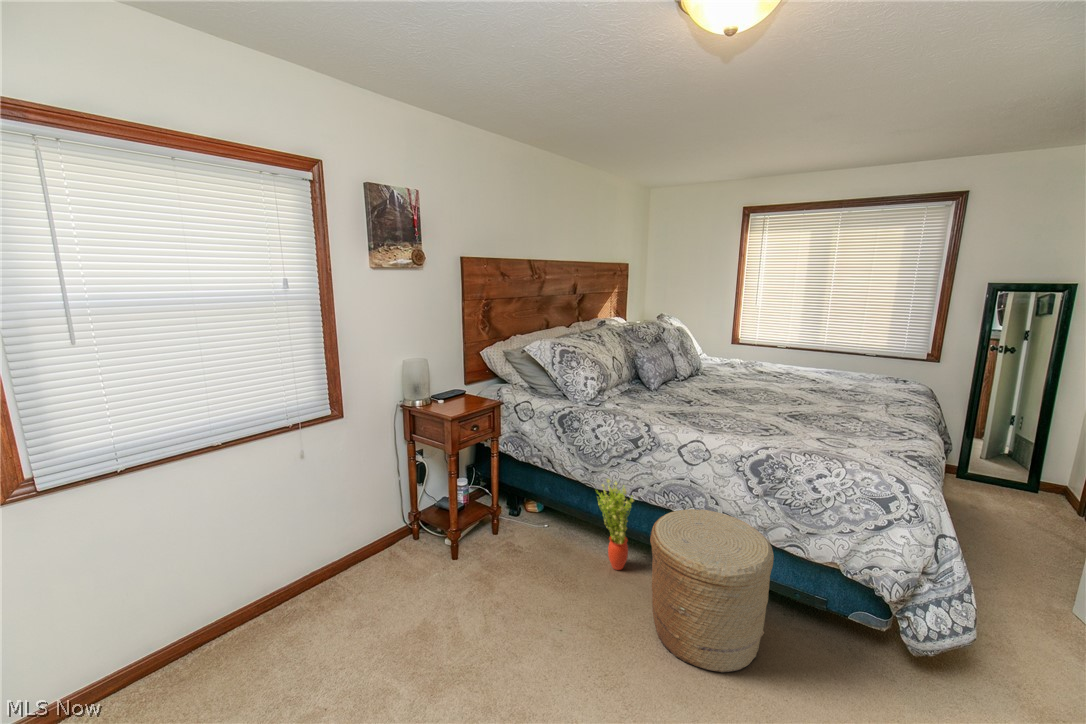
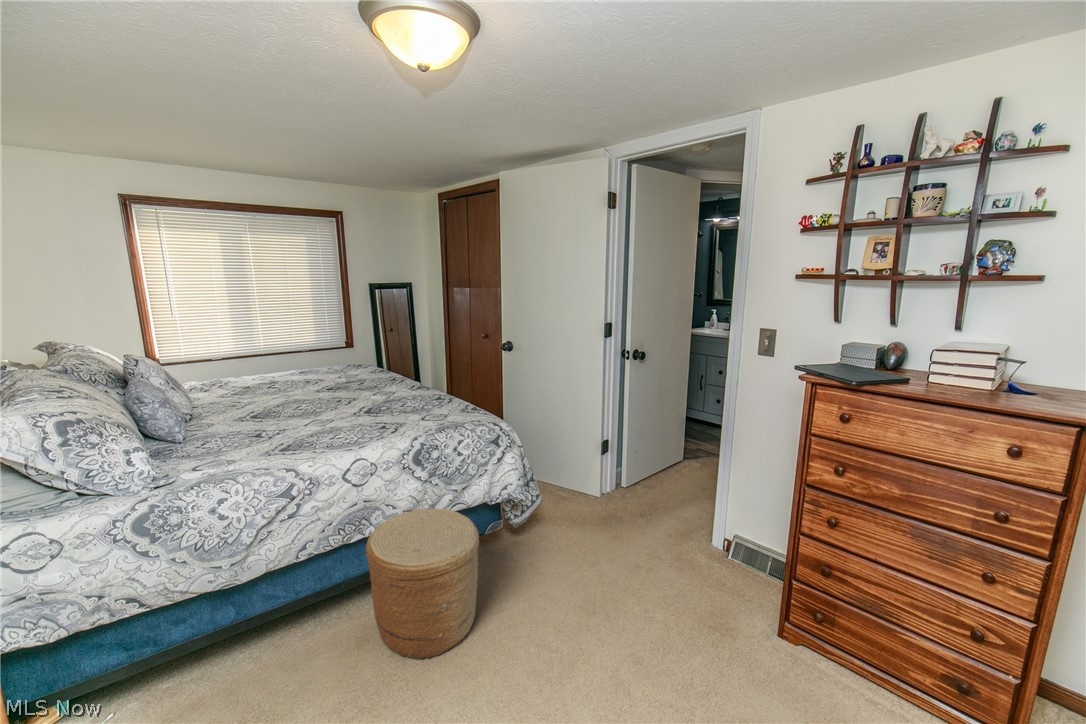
potted plant: present [597,480,634,570] -> none [252,551,311,658]

